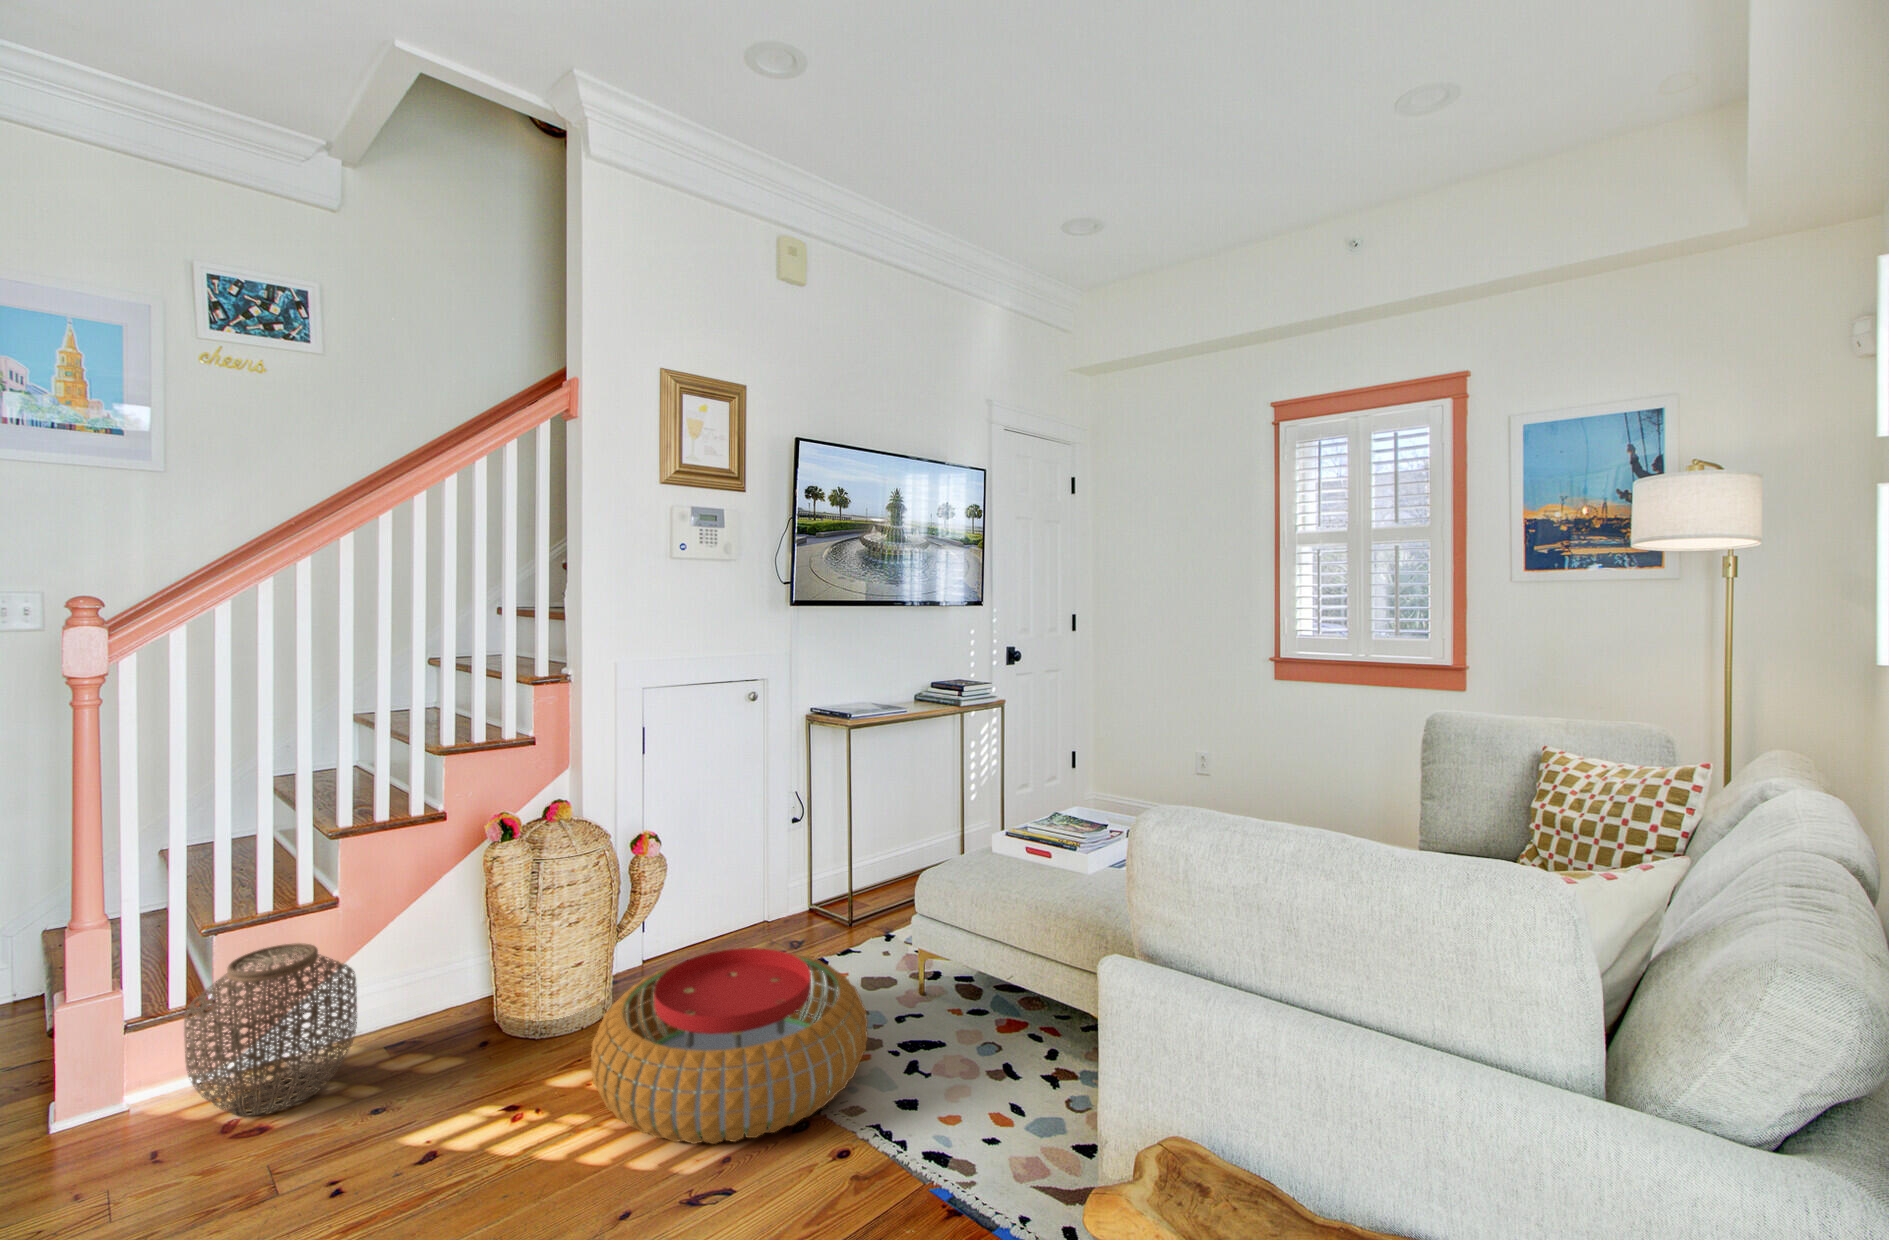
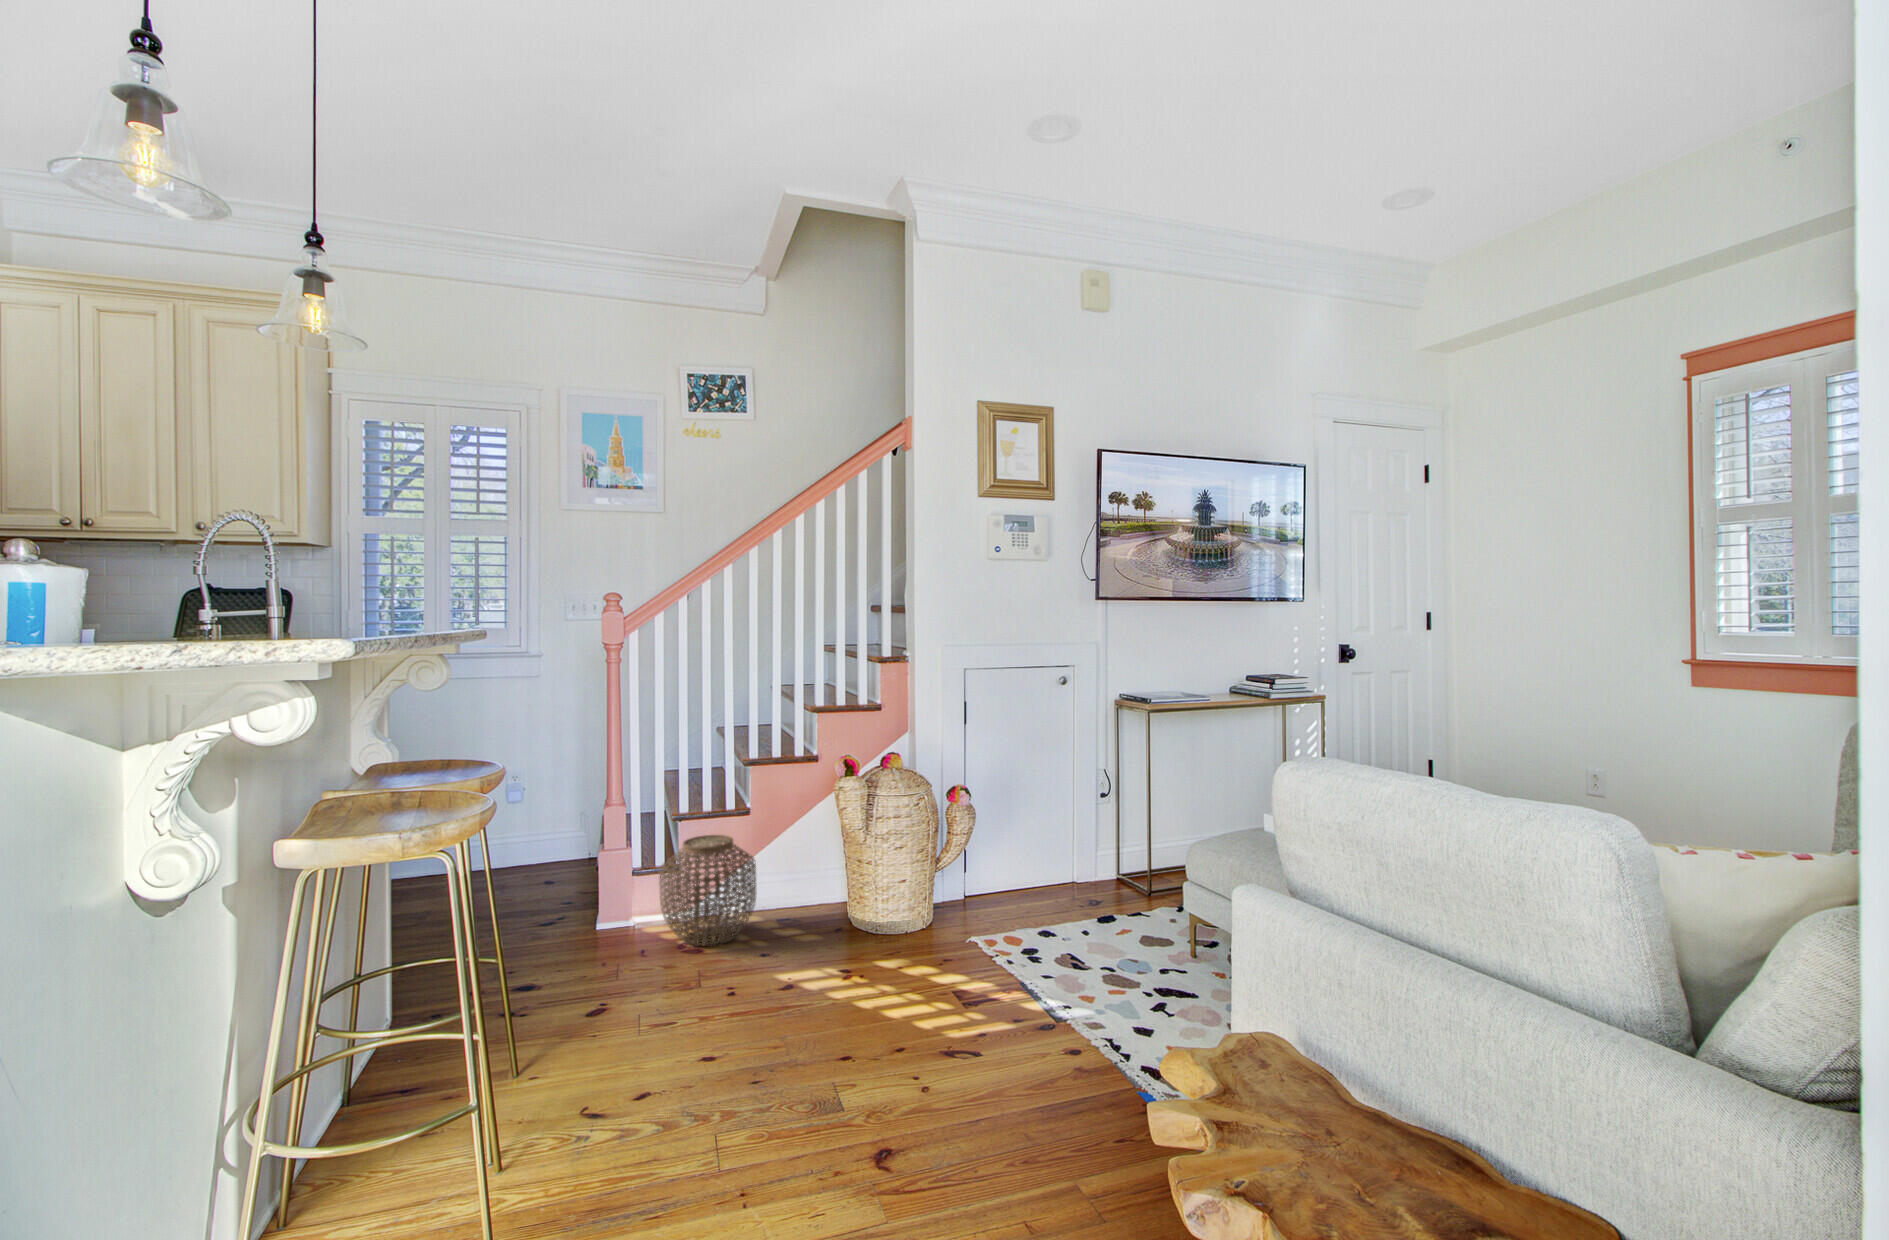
pouf: present [591,948,868,1144] -> none [897,885,1120,1025]

